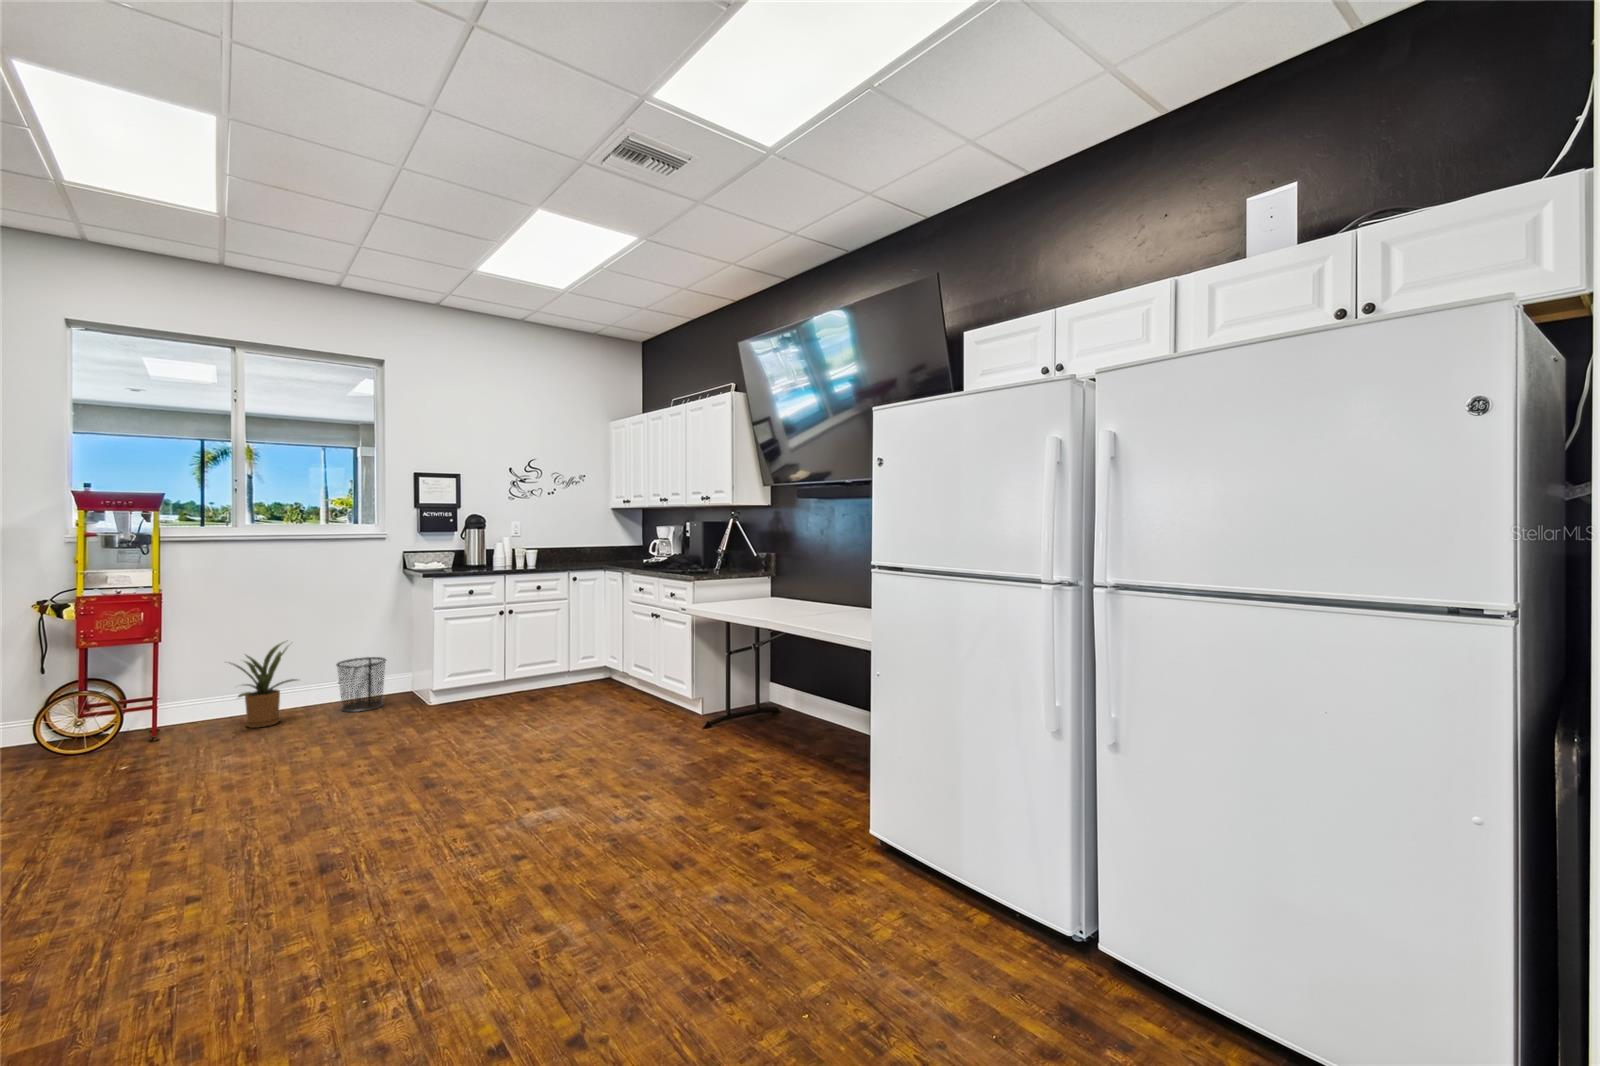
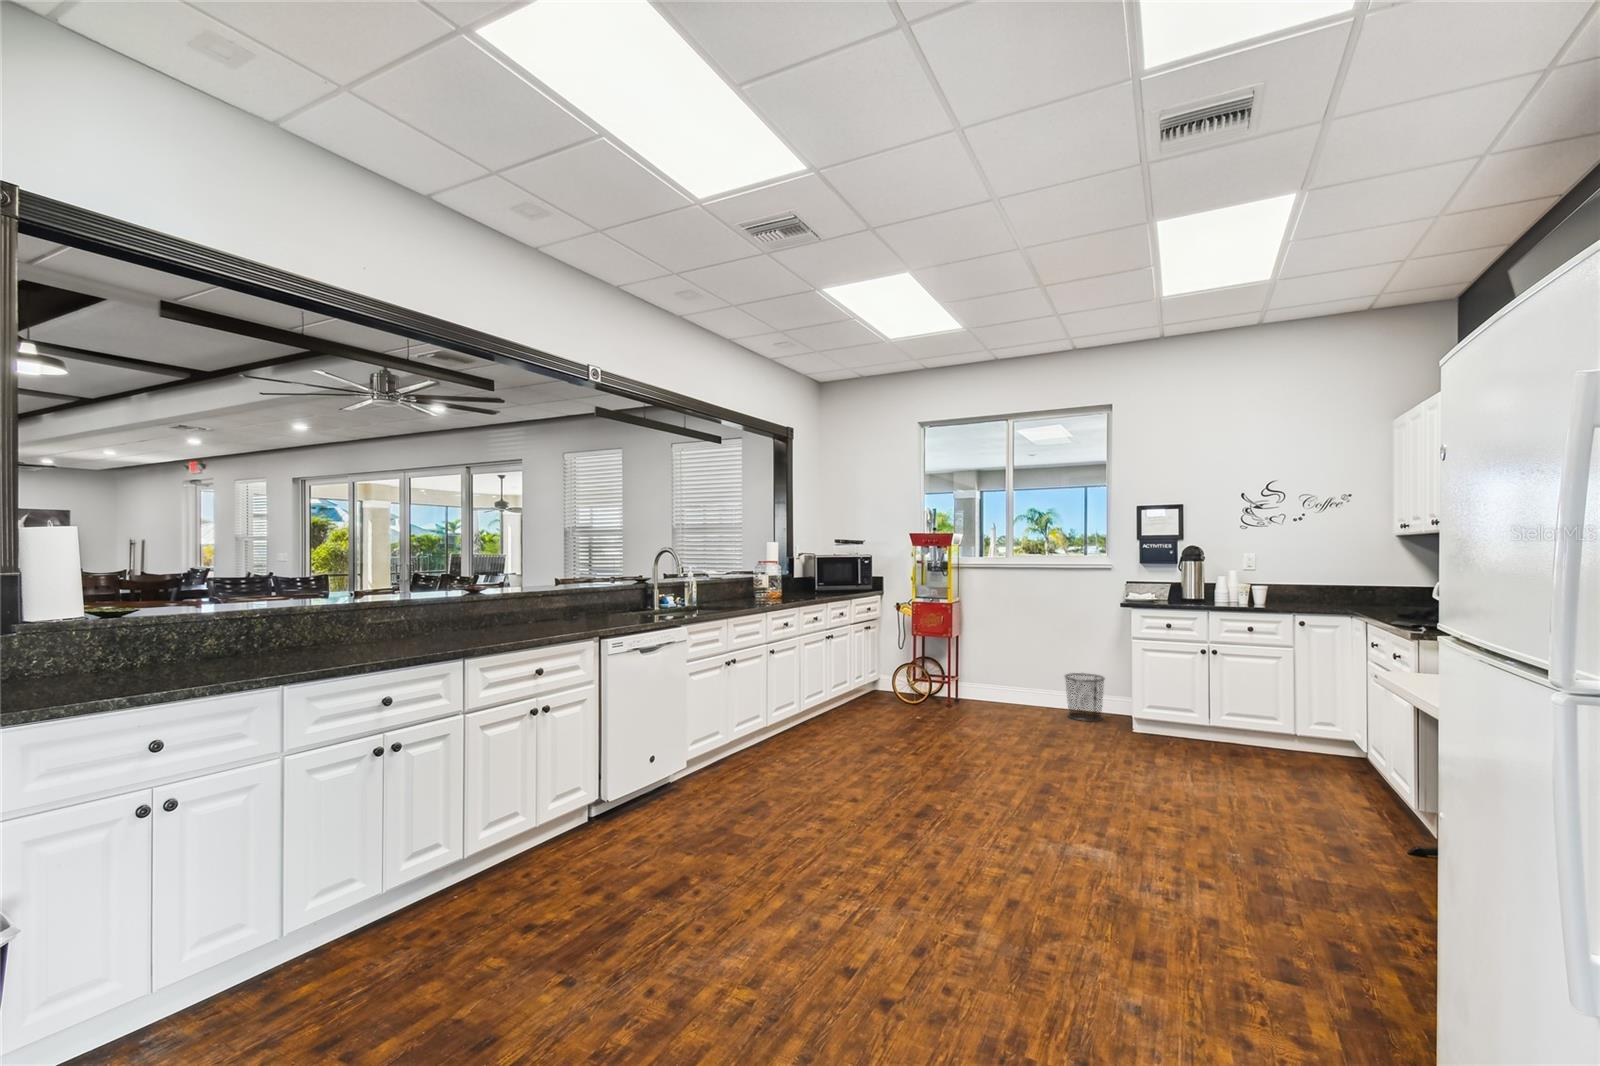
house plant: present [233,642,297,728] -> none [978,648,1041,714]

